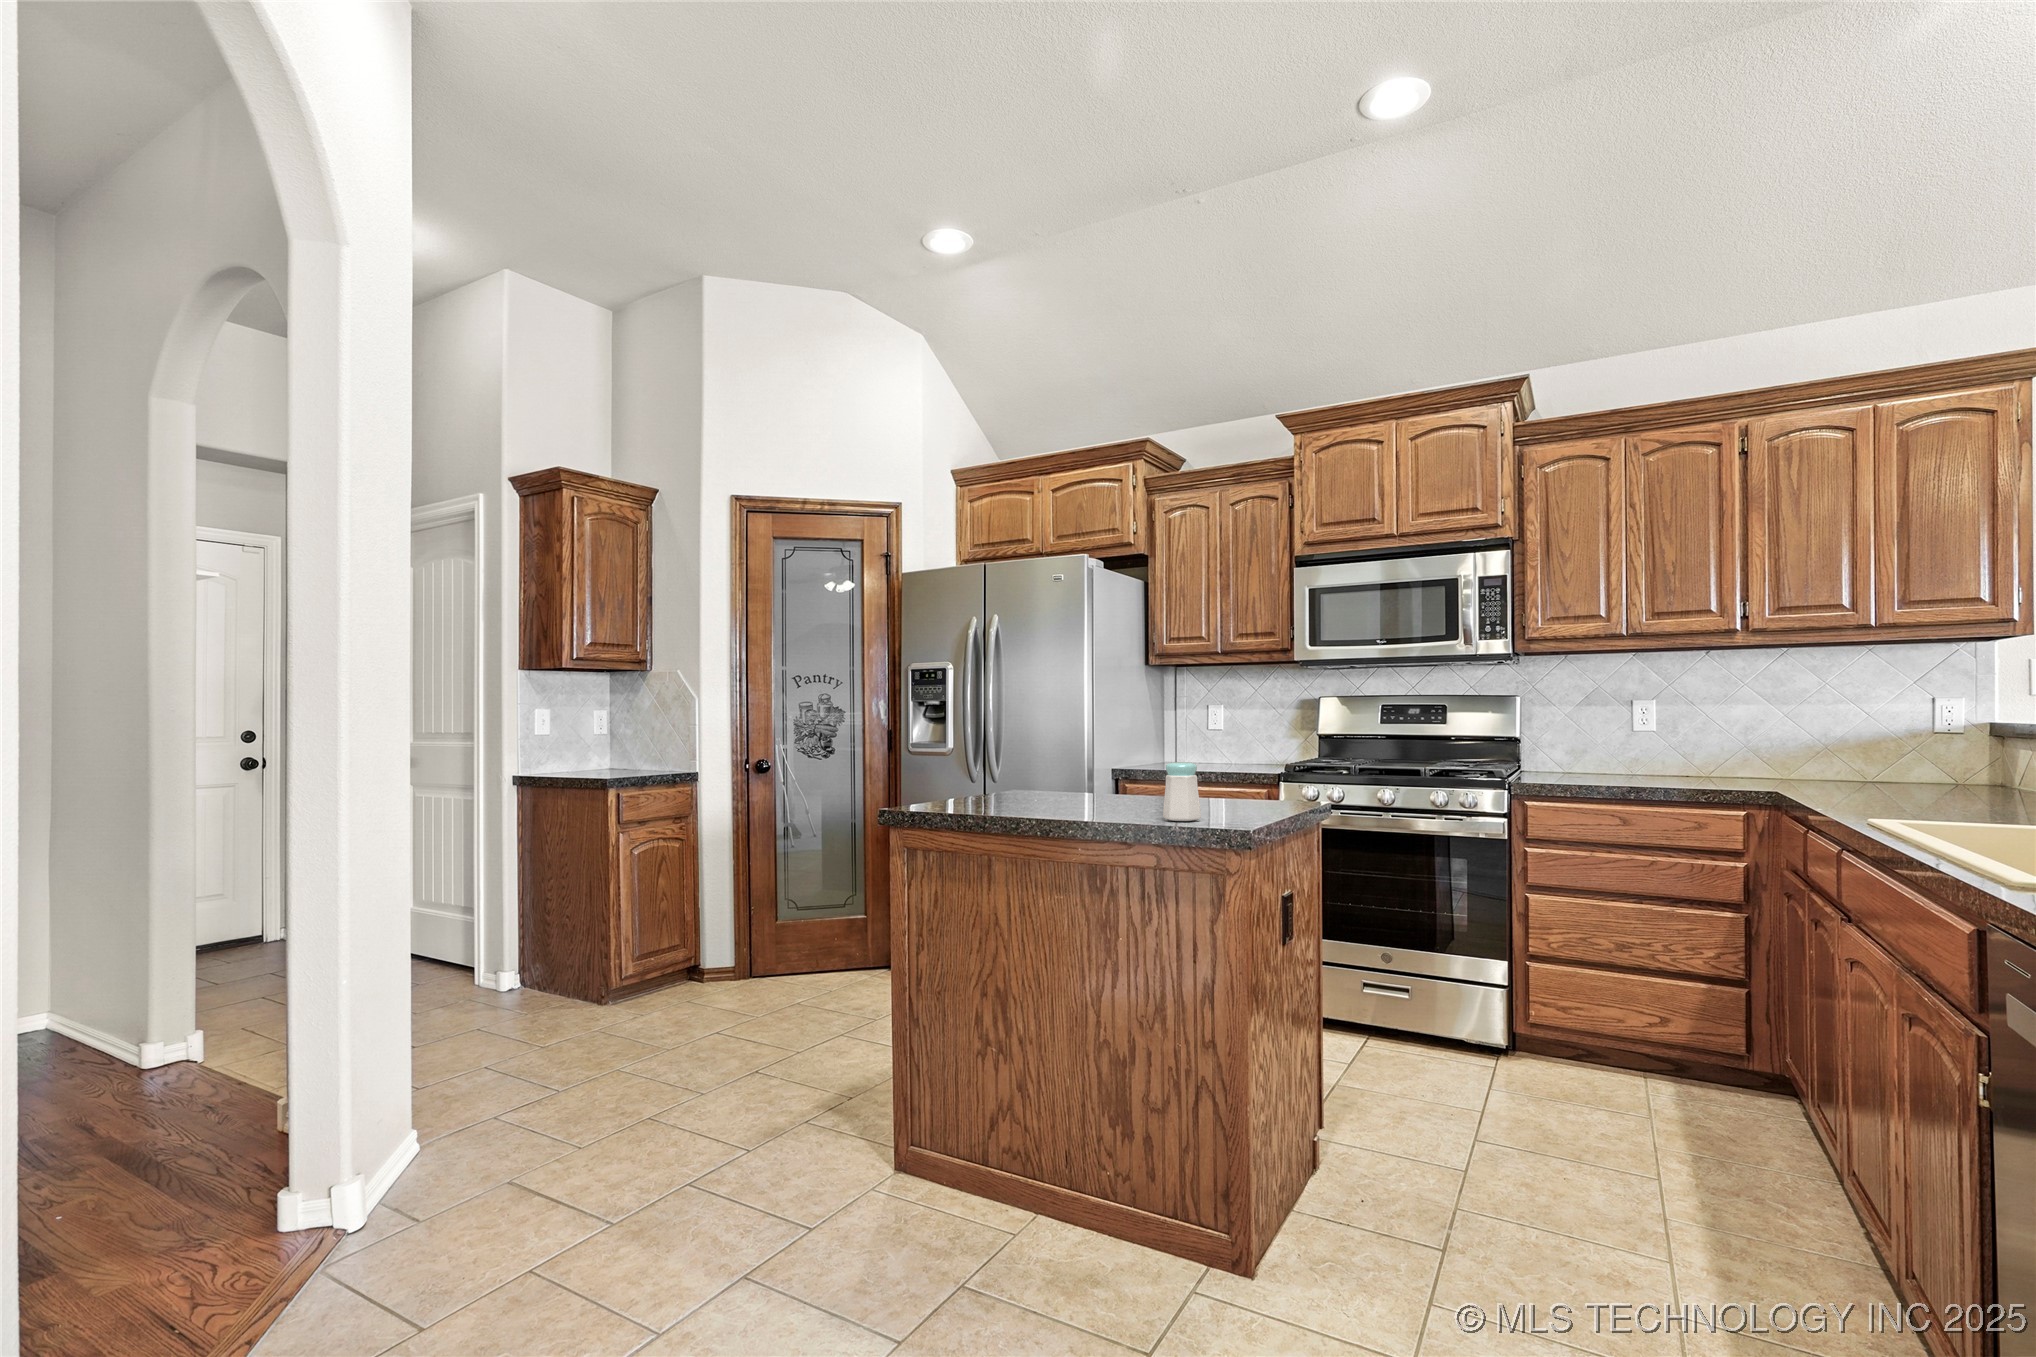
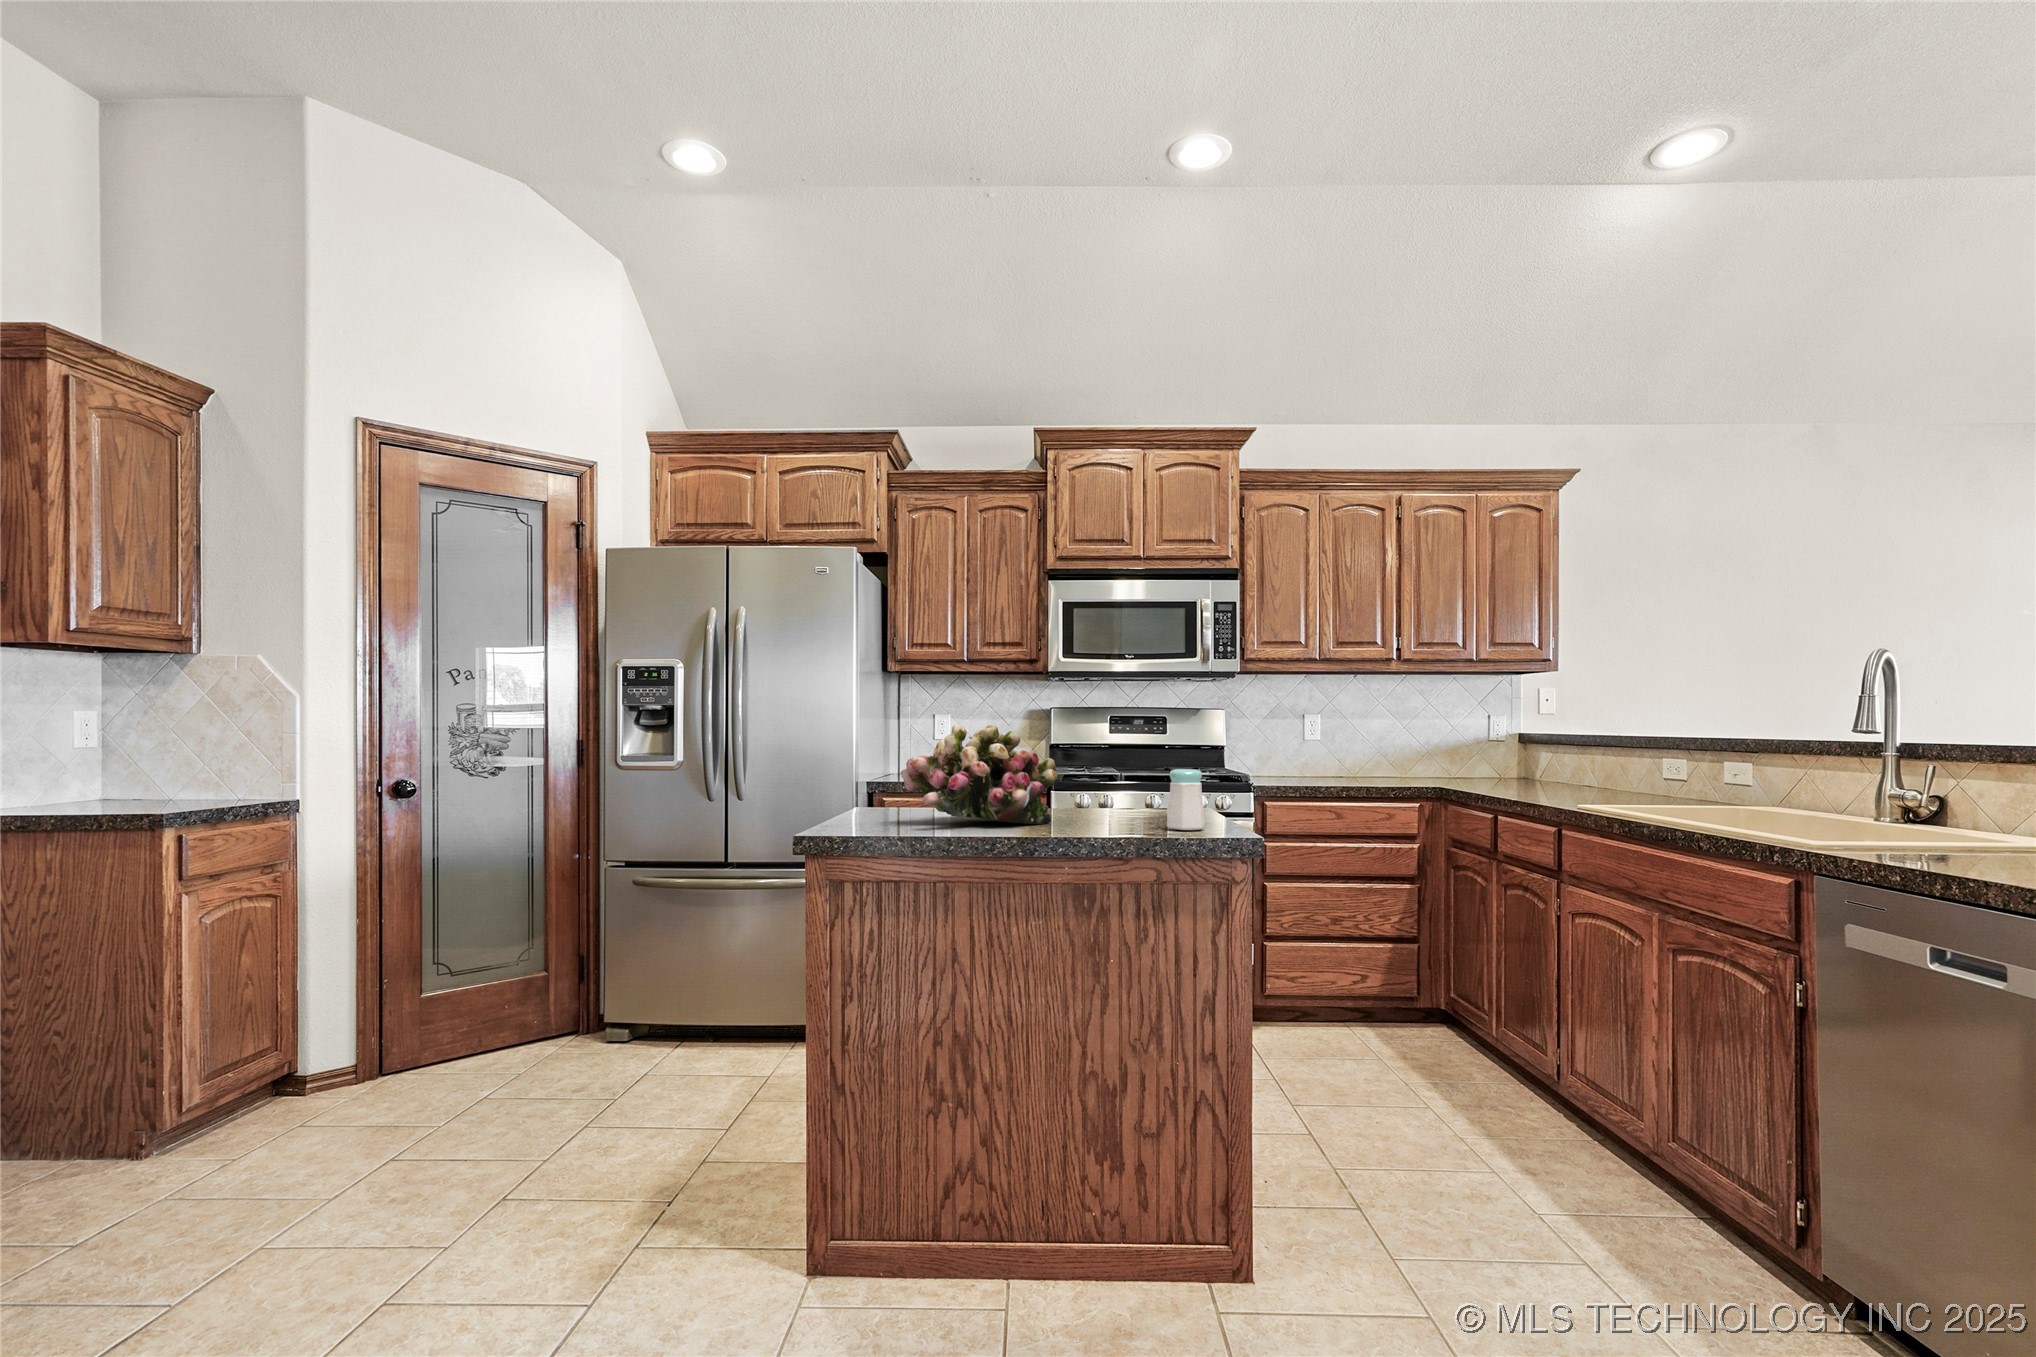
flower arrangement: none [970,720,1119,811] -> present [901,724,1058,824]

